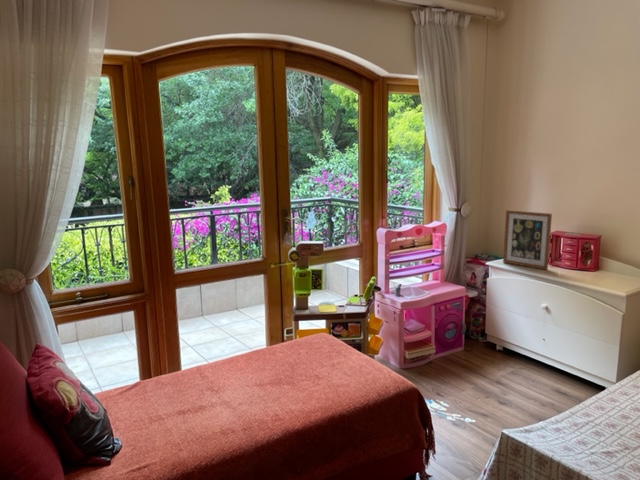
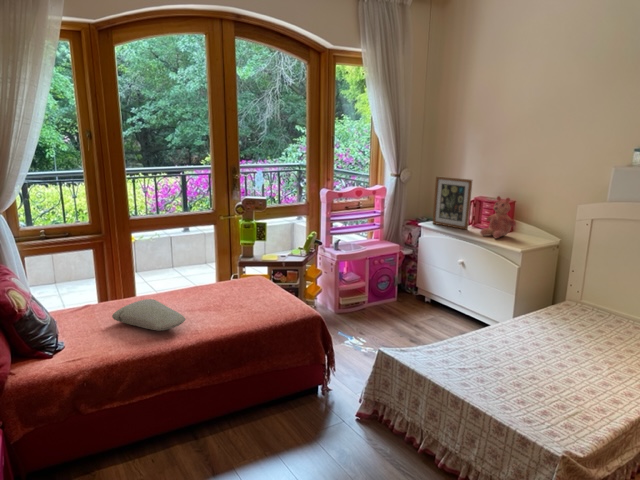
teddy bear: none [567,232,610,280] -> present [480,196,516,238]
pillow: none [173,375,263,420] -> present [112,299,186,330]

